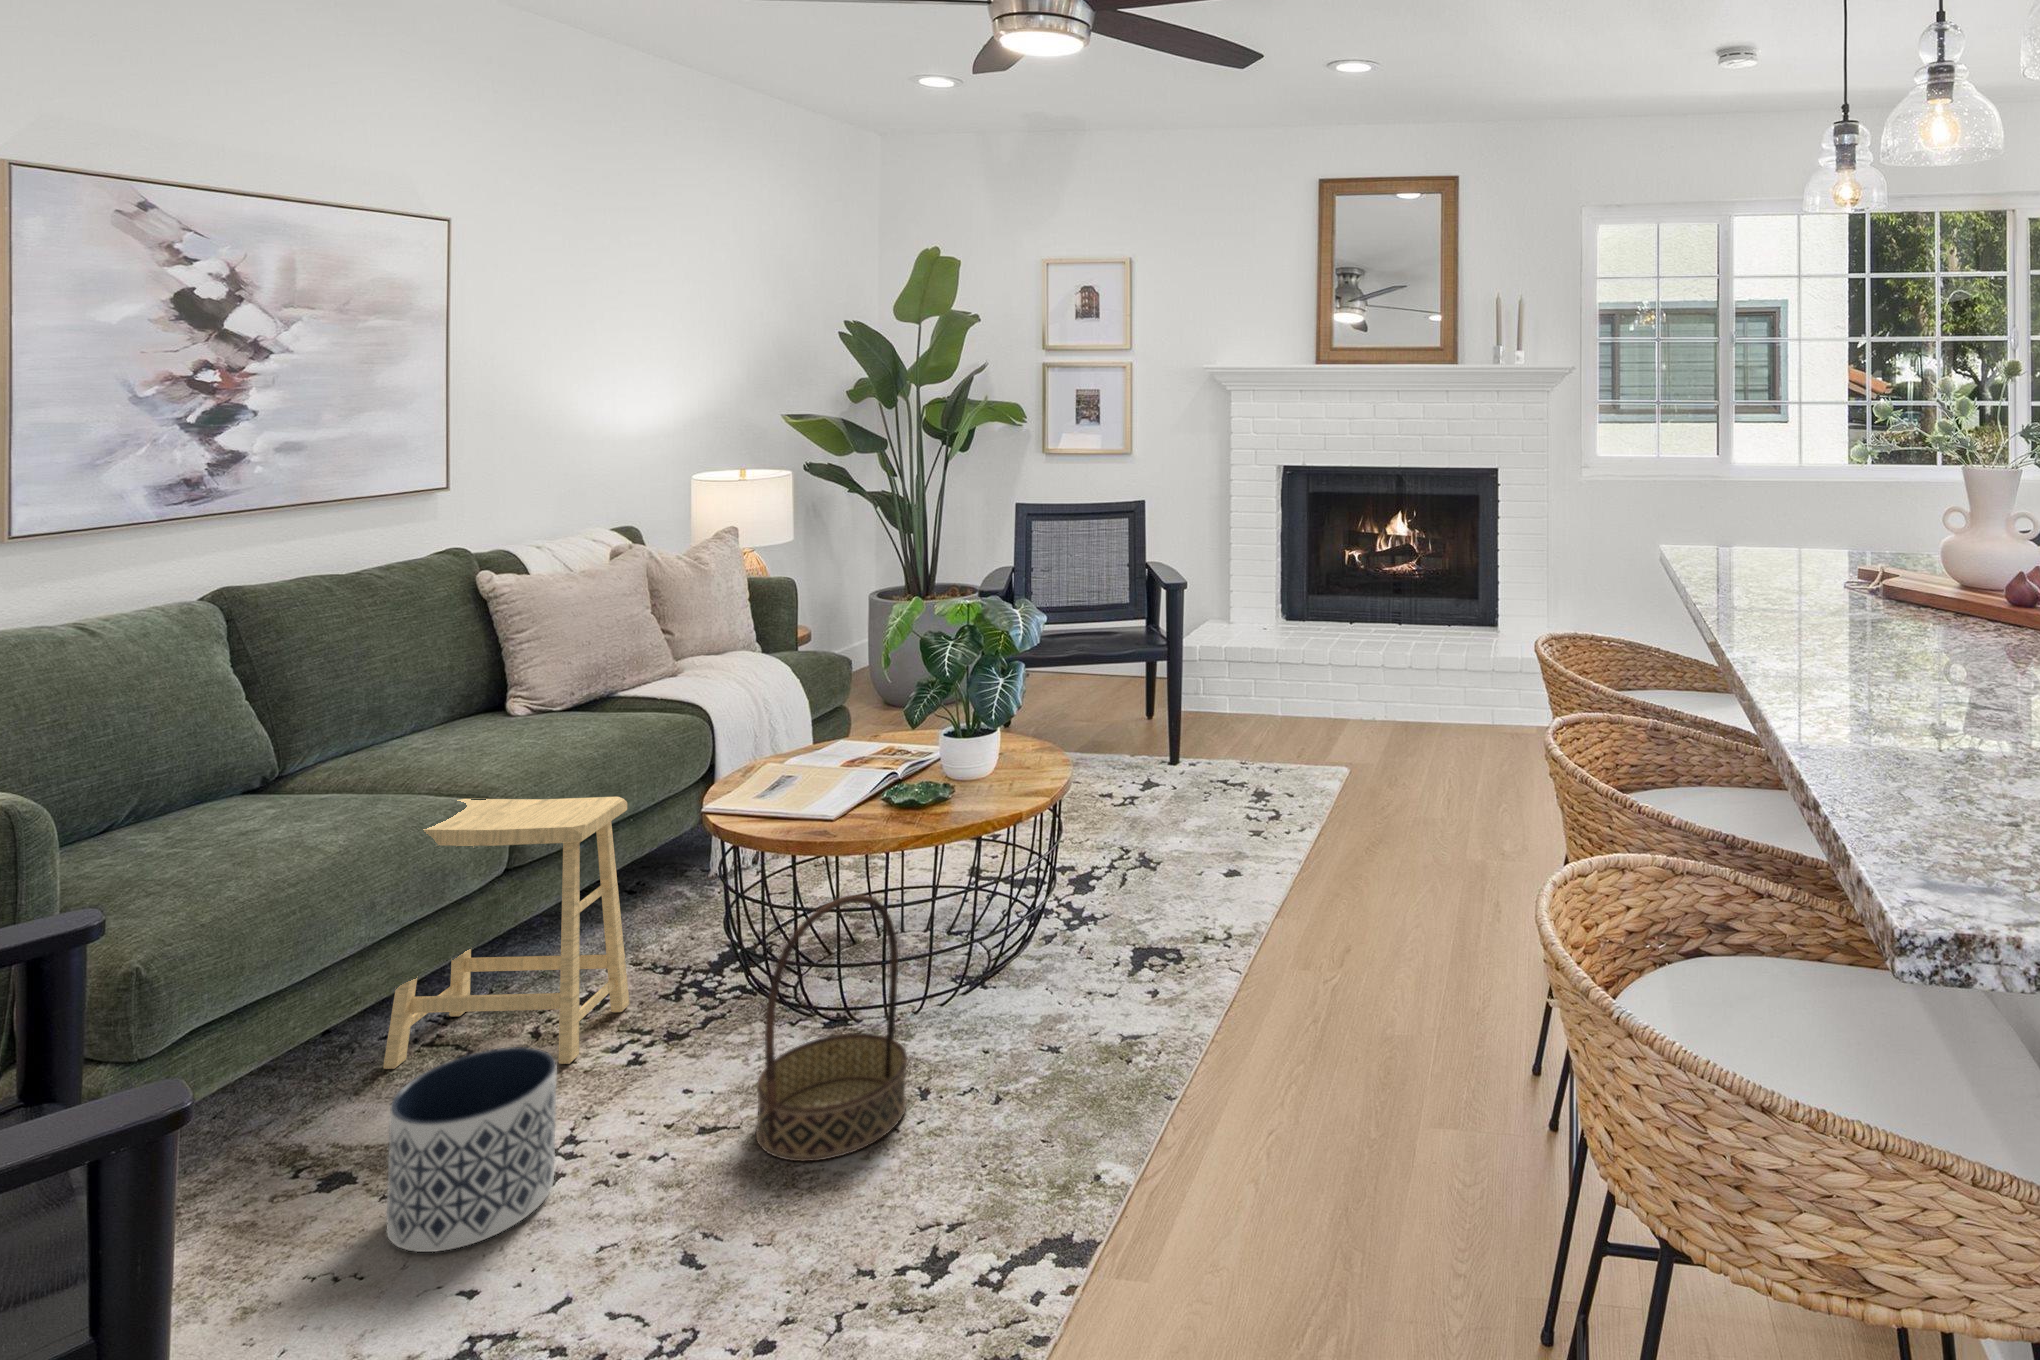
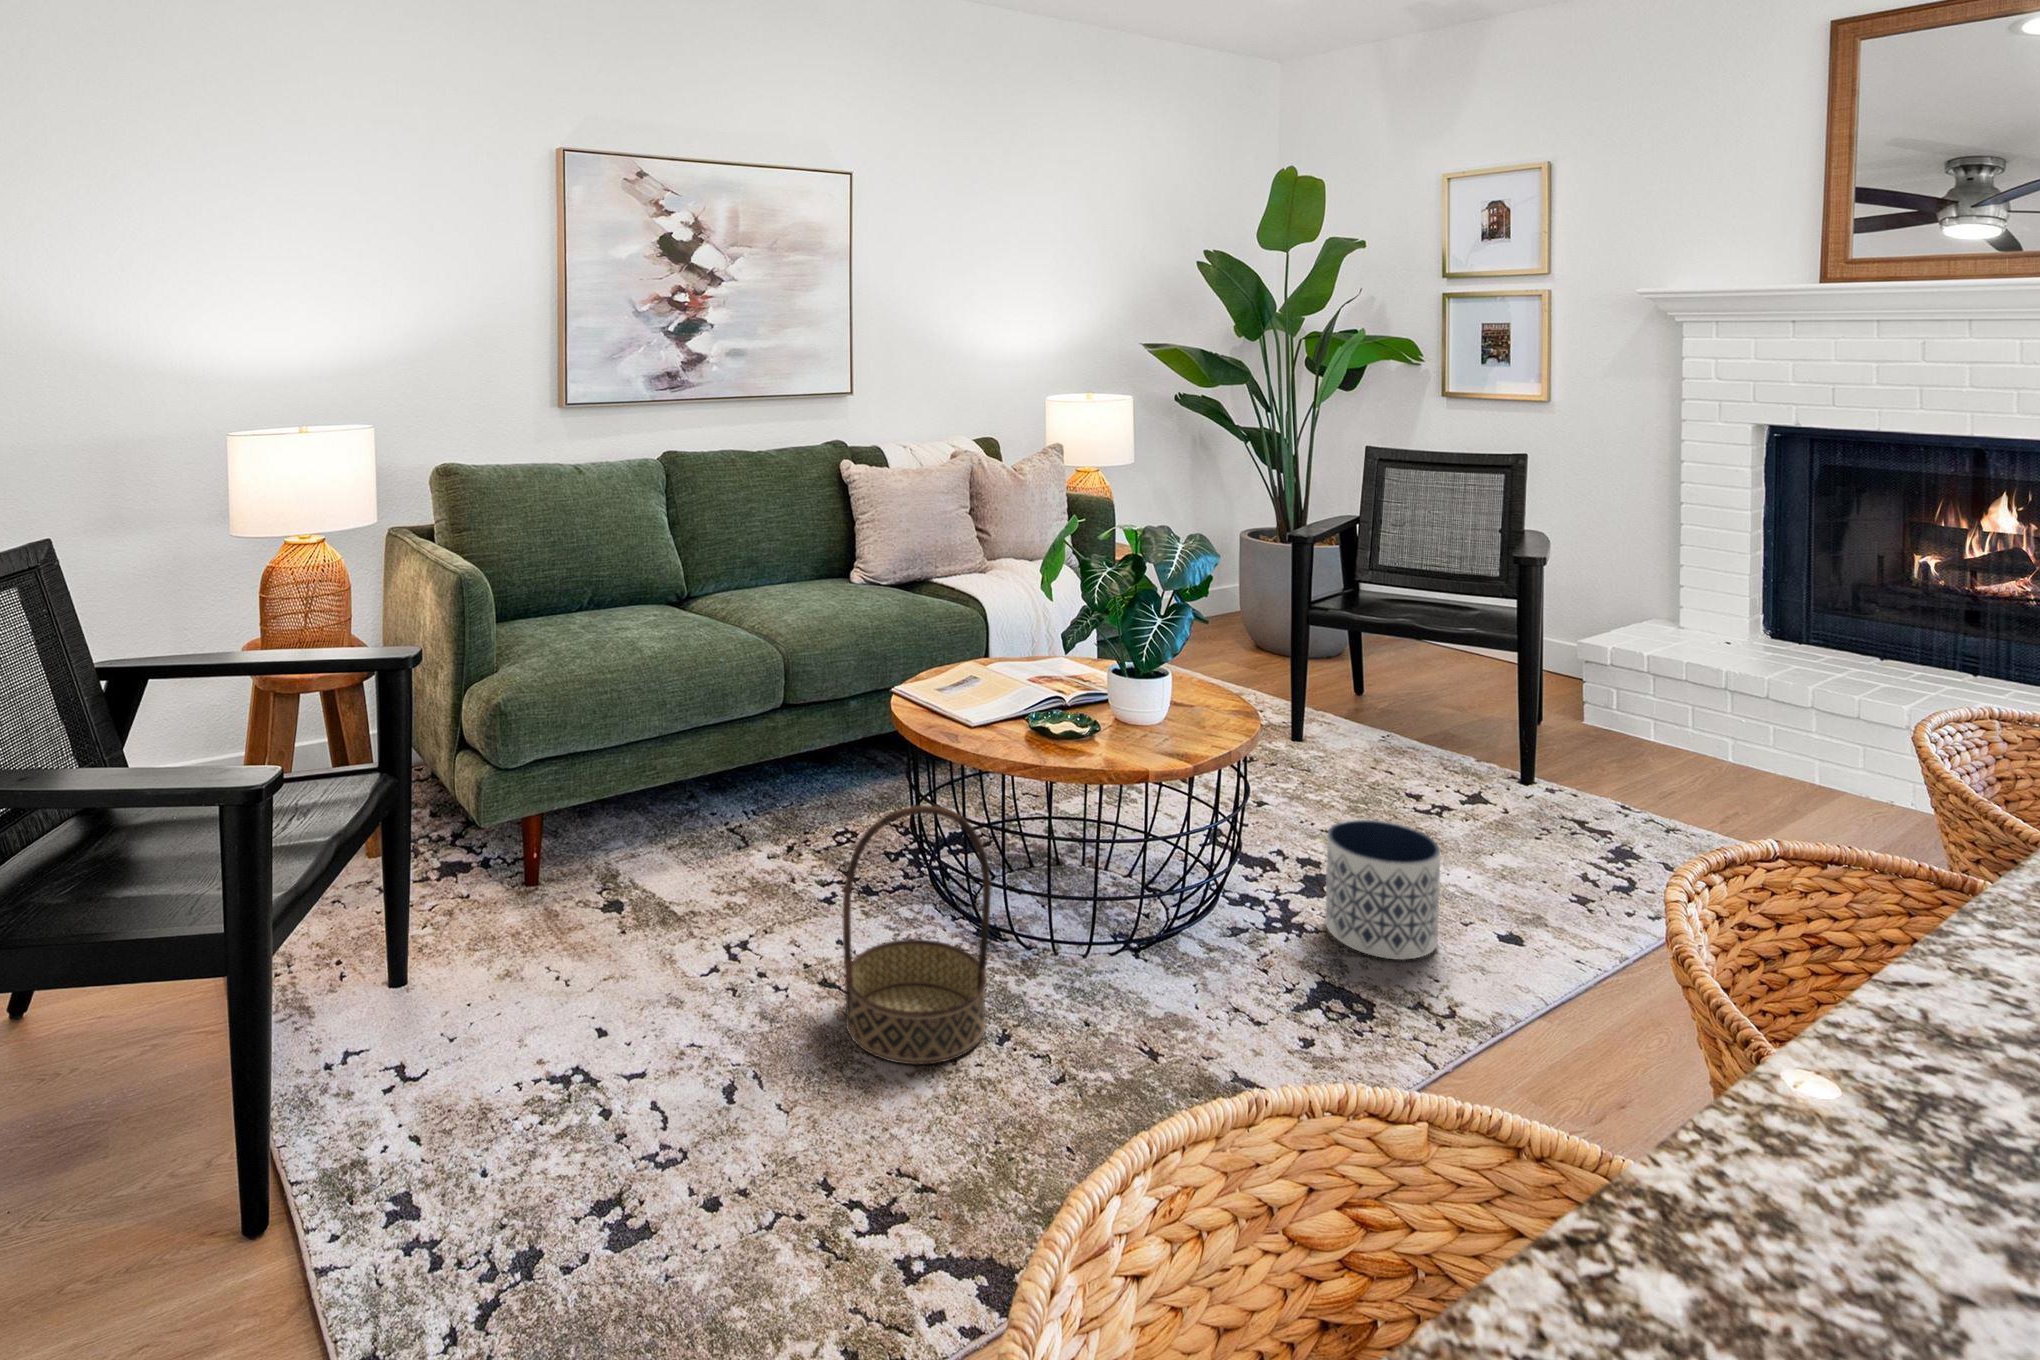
footstool: present [383,797,630,1069] -> none [689,638,857,883]
planter: present [386,1047,557,1252] -> present [1325,819,1440,960]

